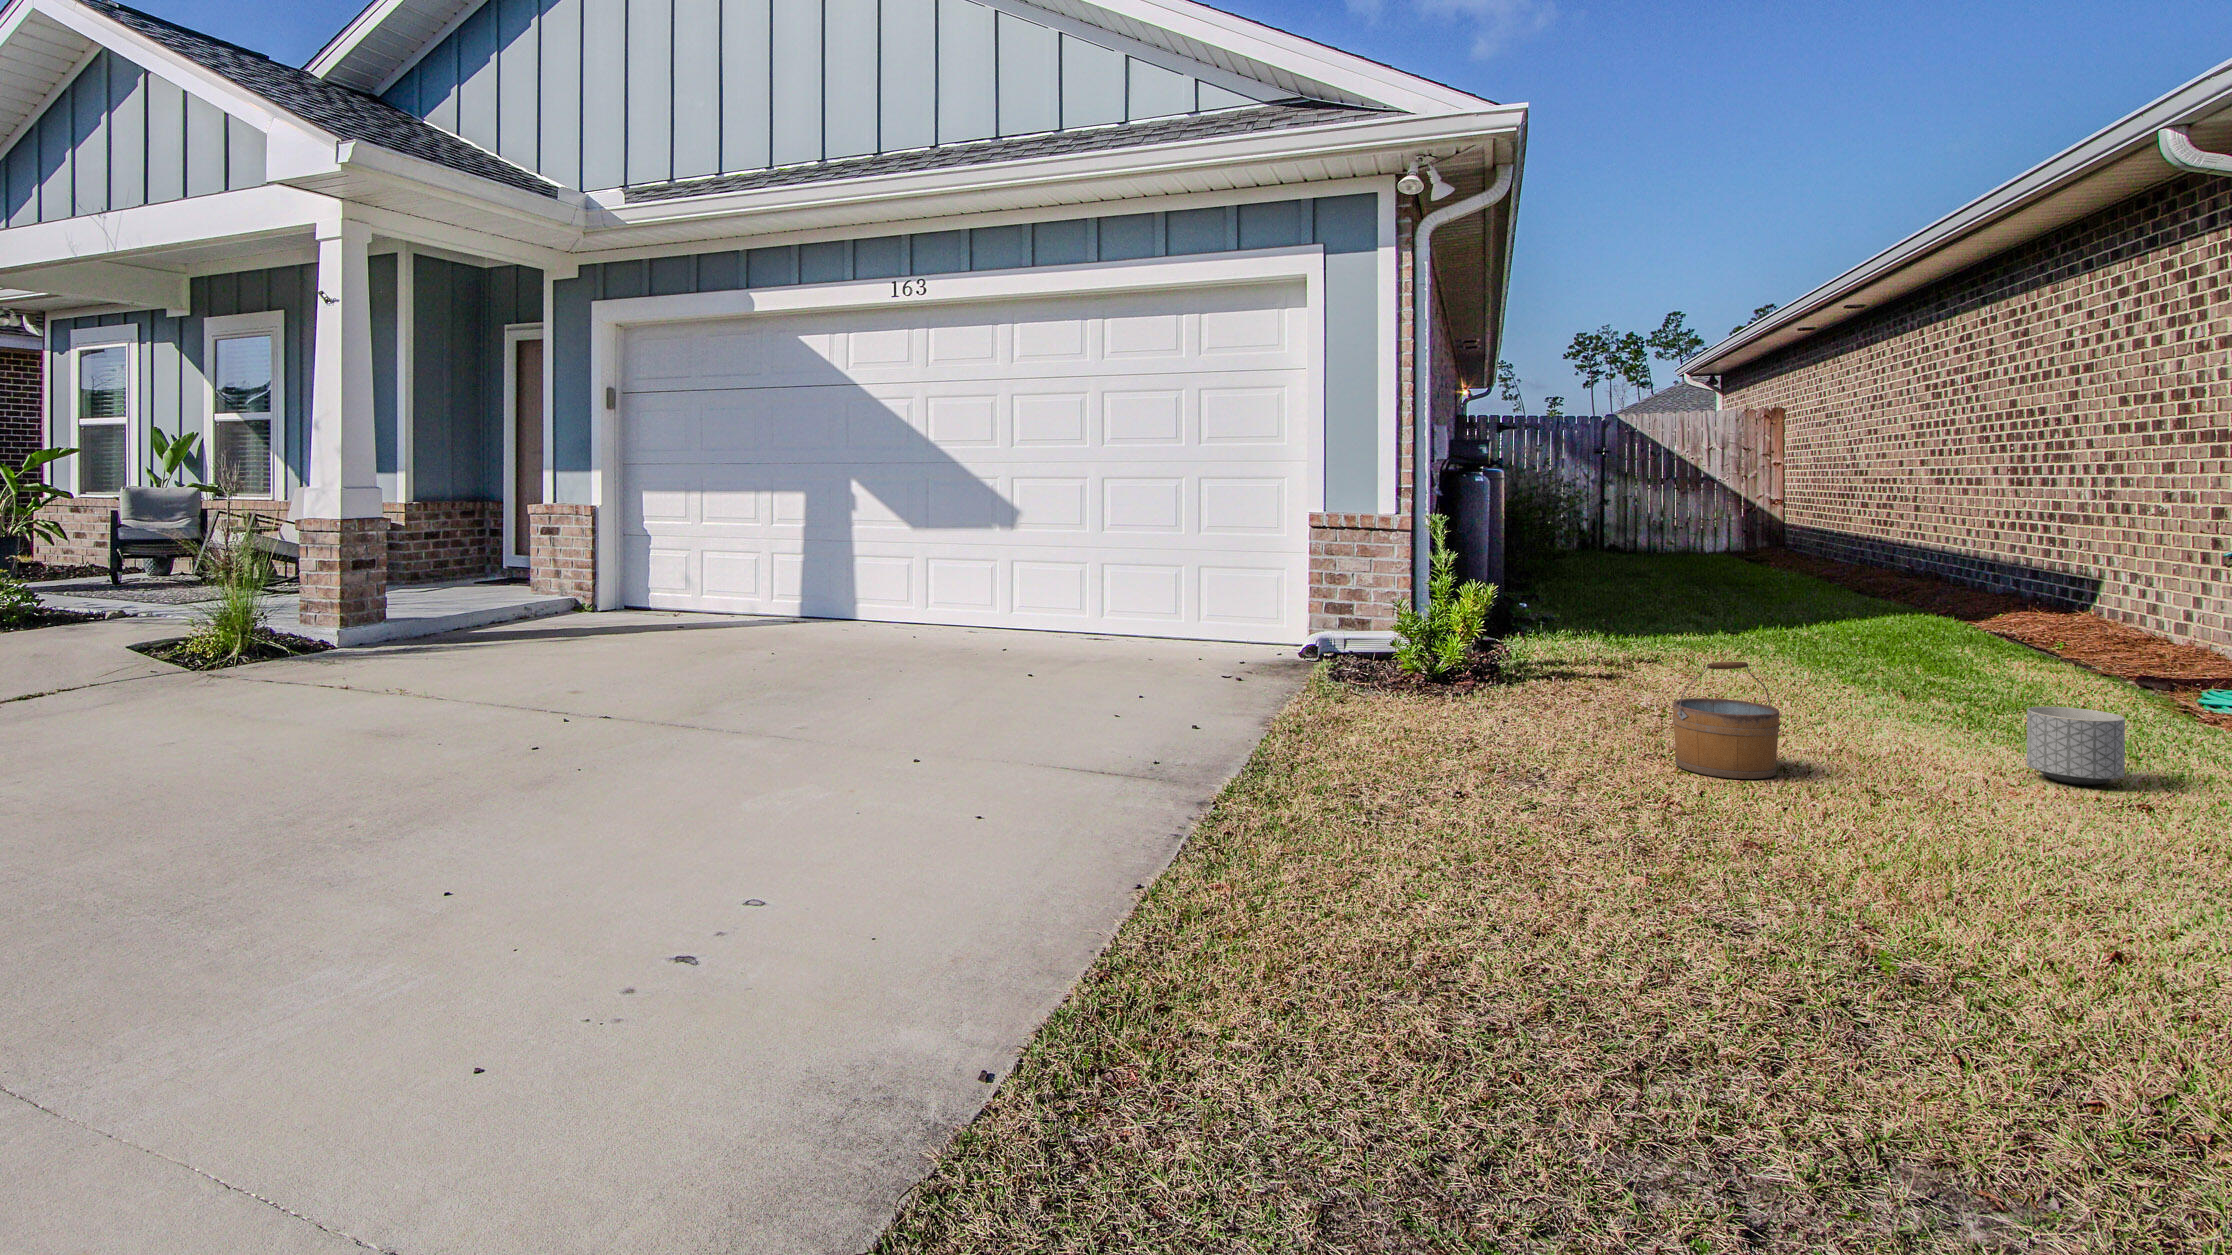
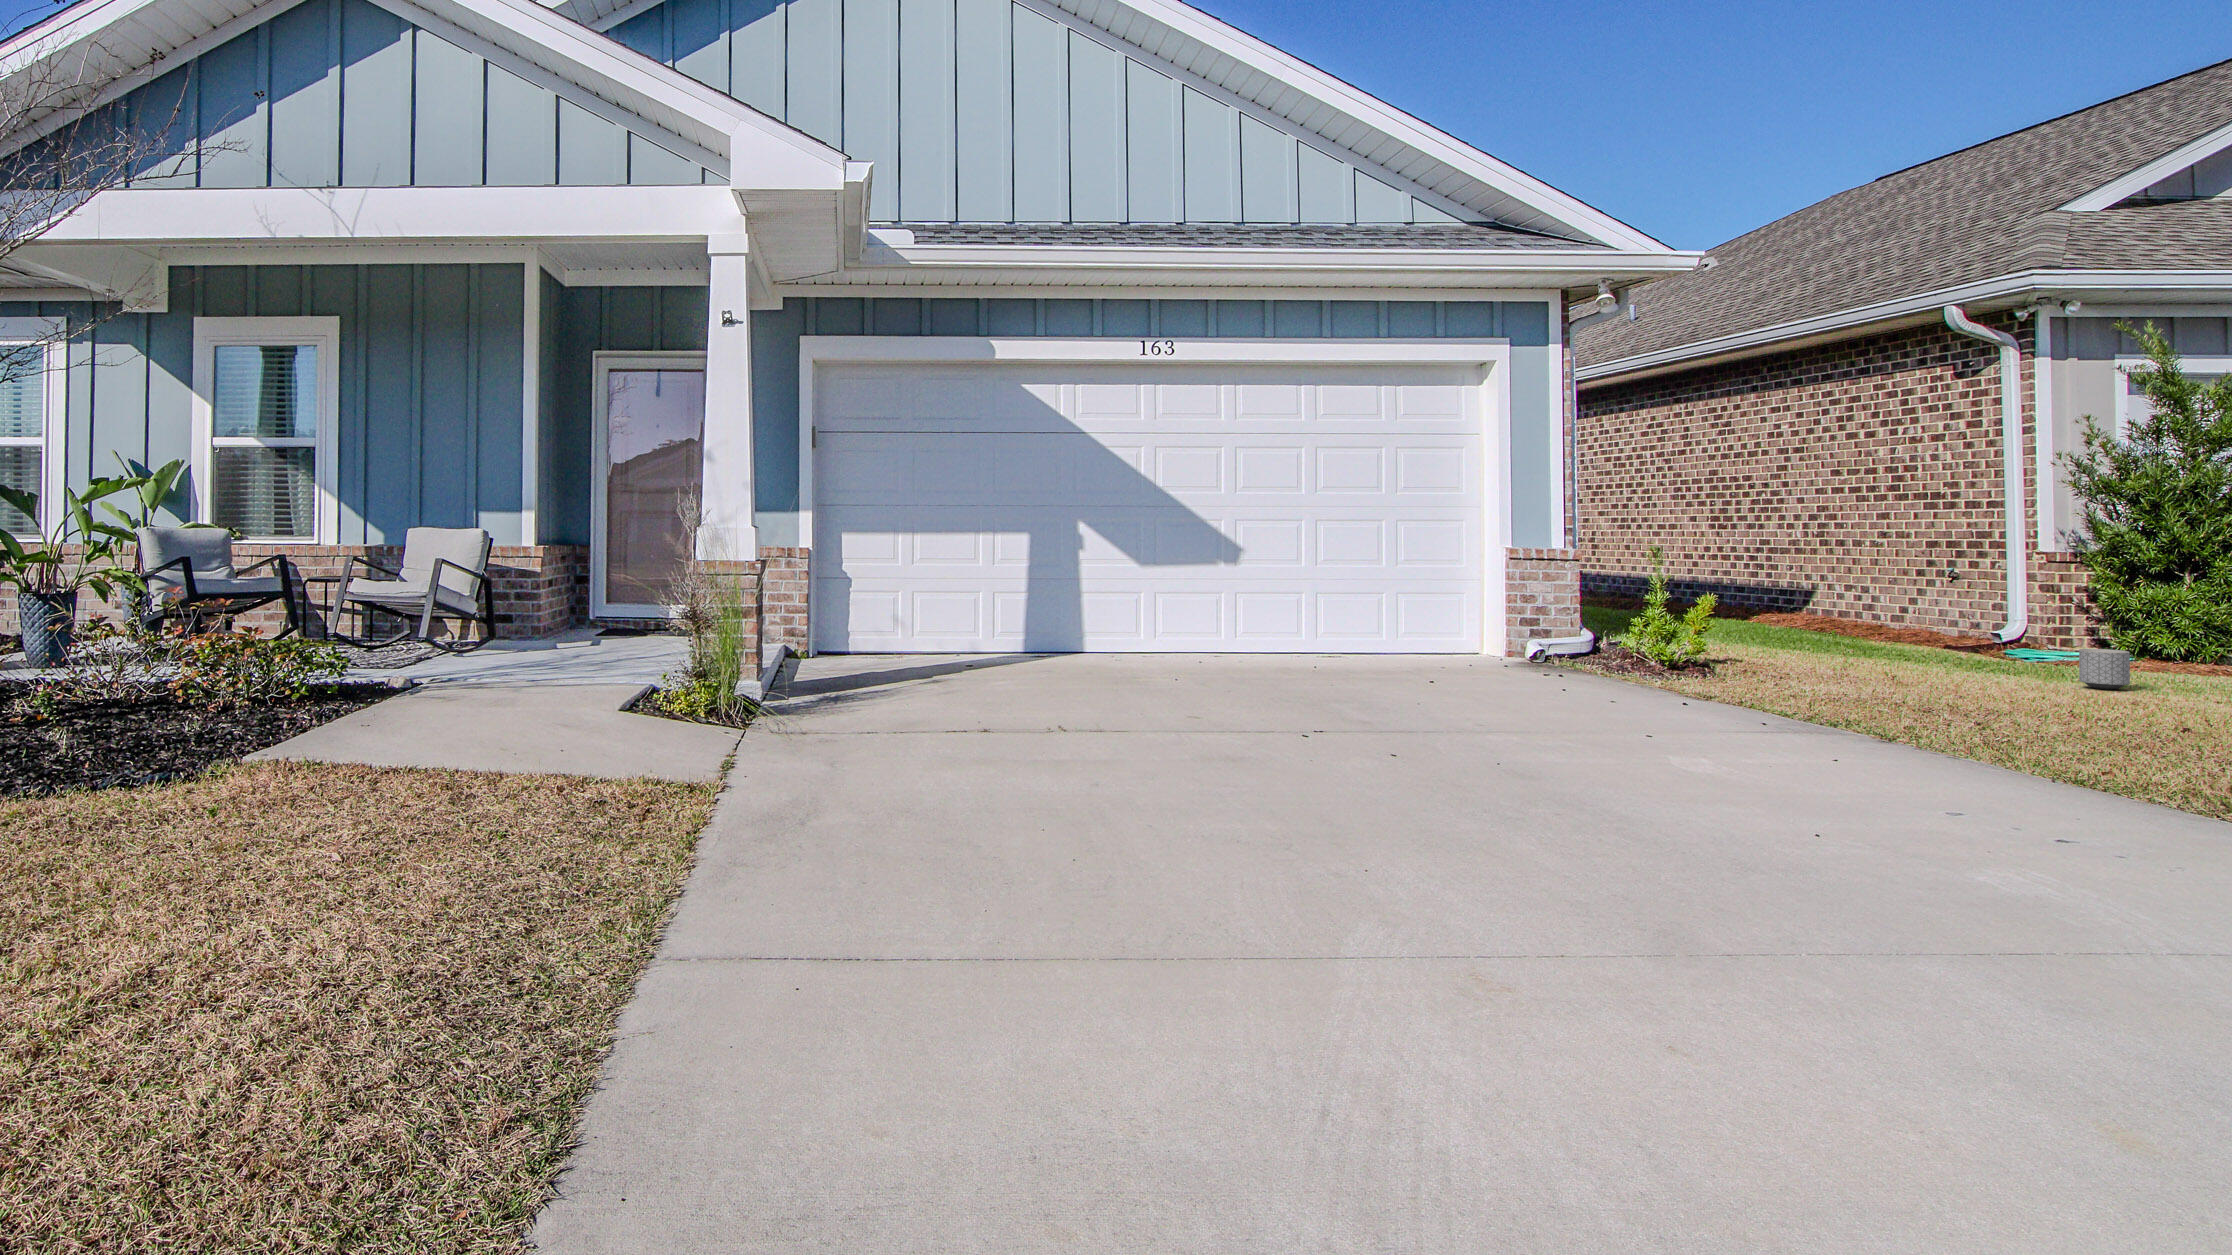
bucket: present [1672,662,1780,779] -> none [1942,630,2008,698]

